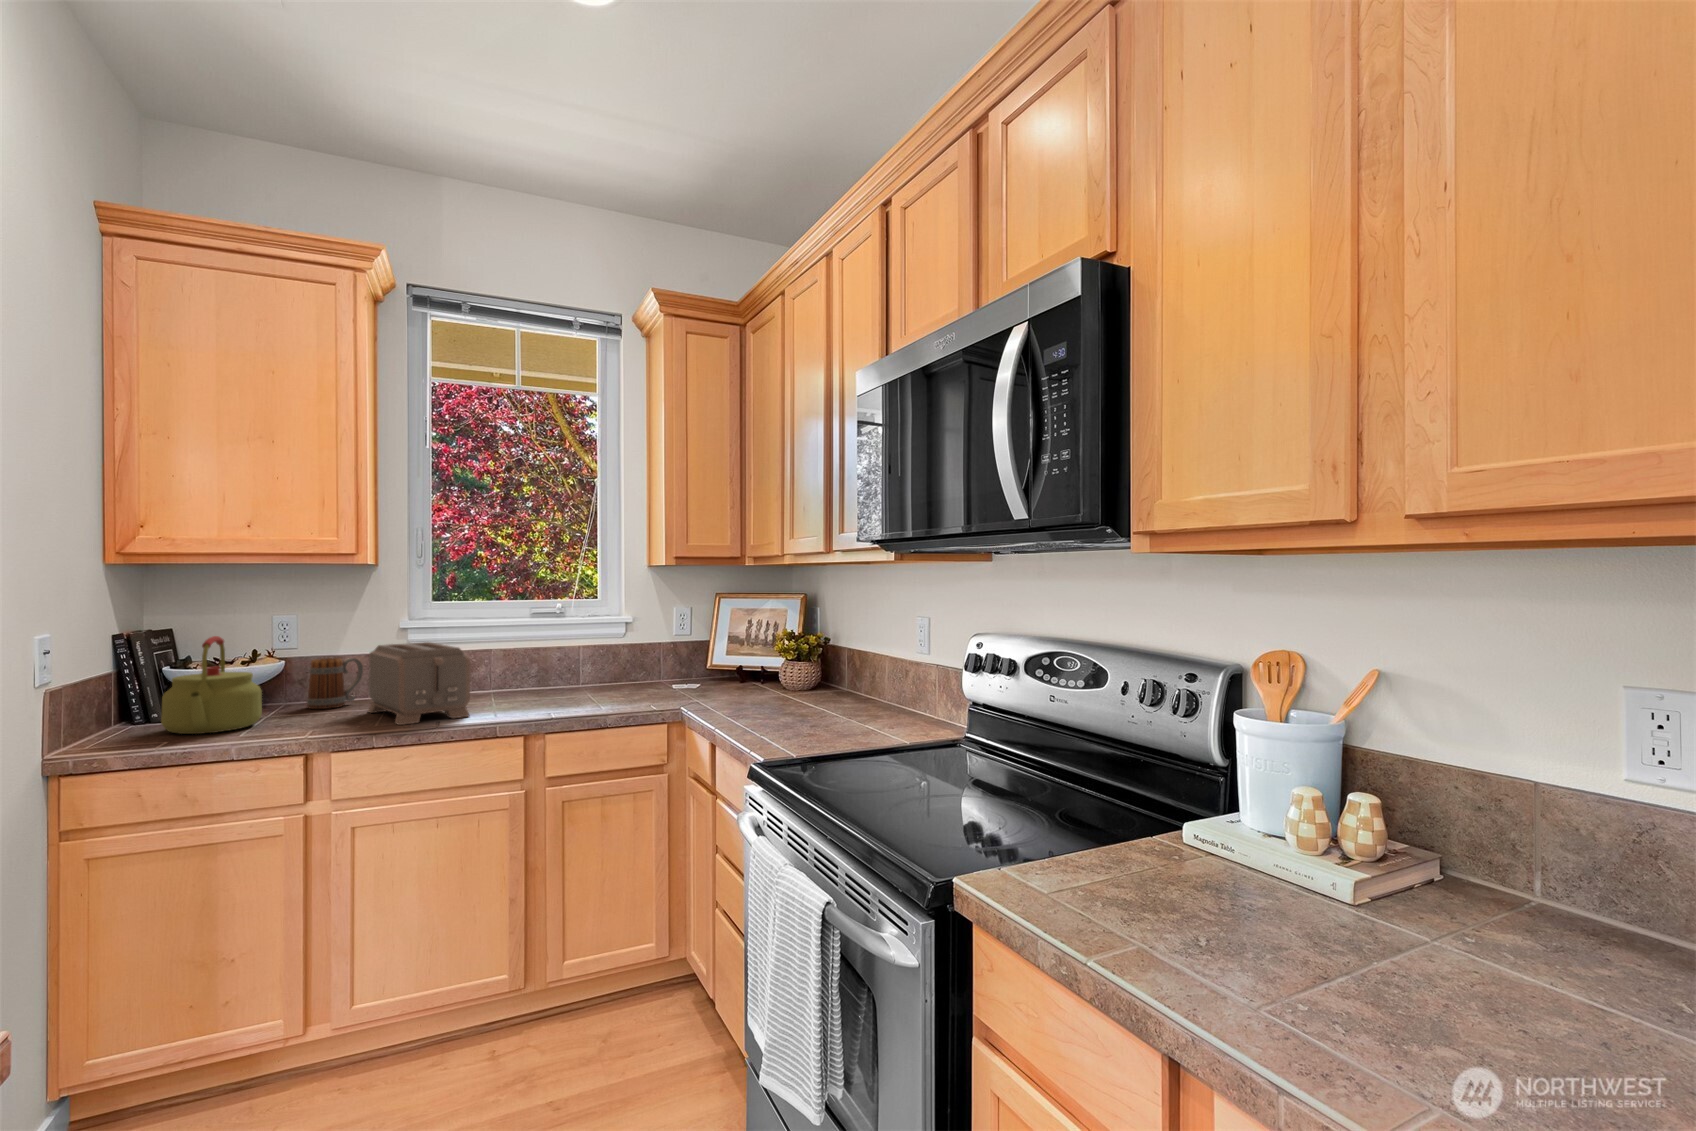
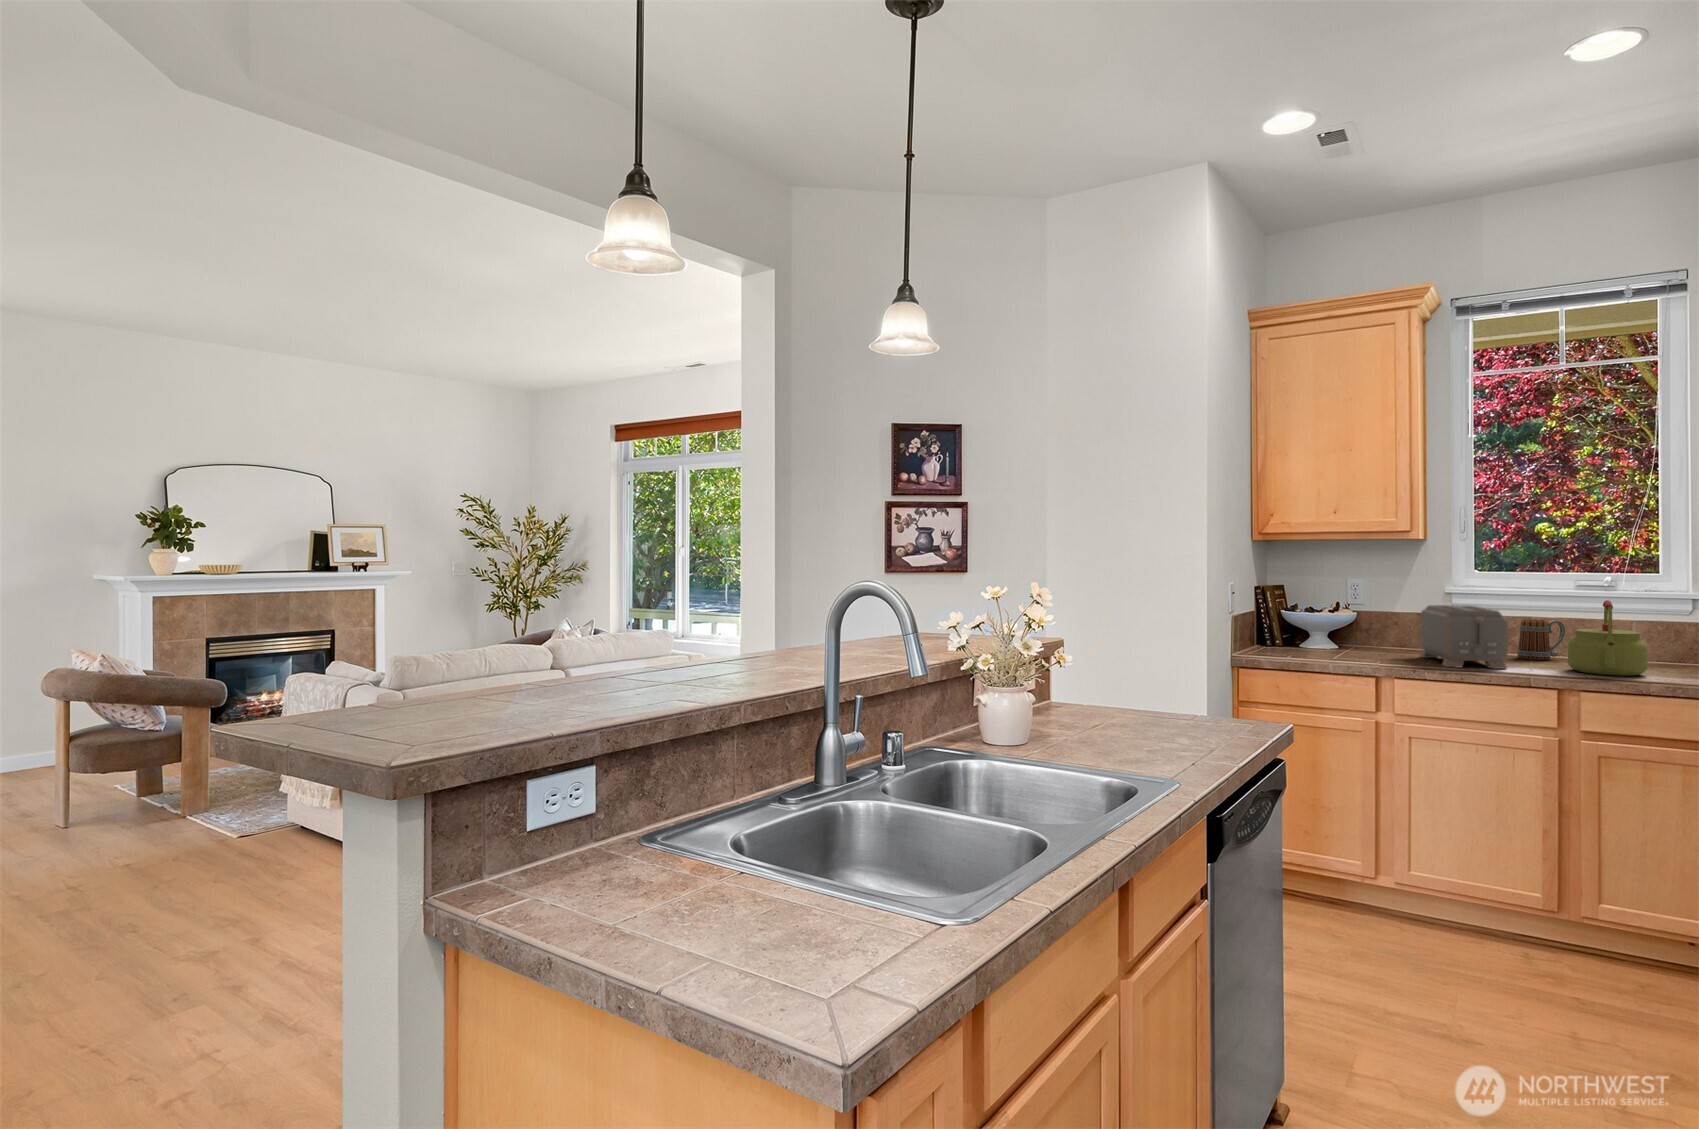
kettle: present [161,636,262,734] -> present [1568,600,1648,676]
mug: present [307,658,363,709] -> present [1517,619,1565,660]

